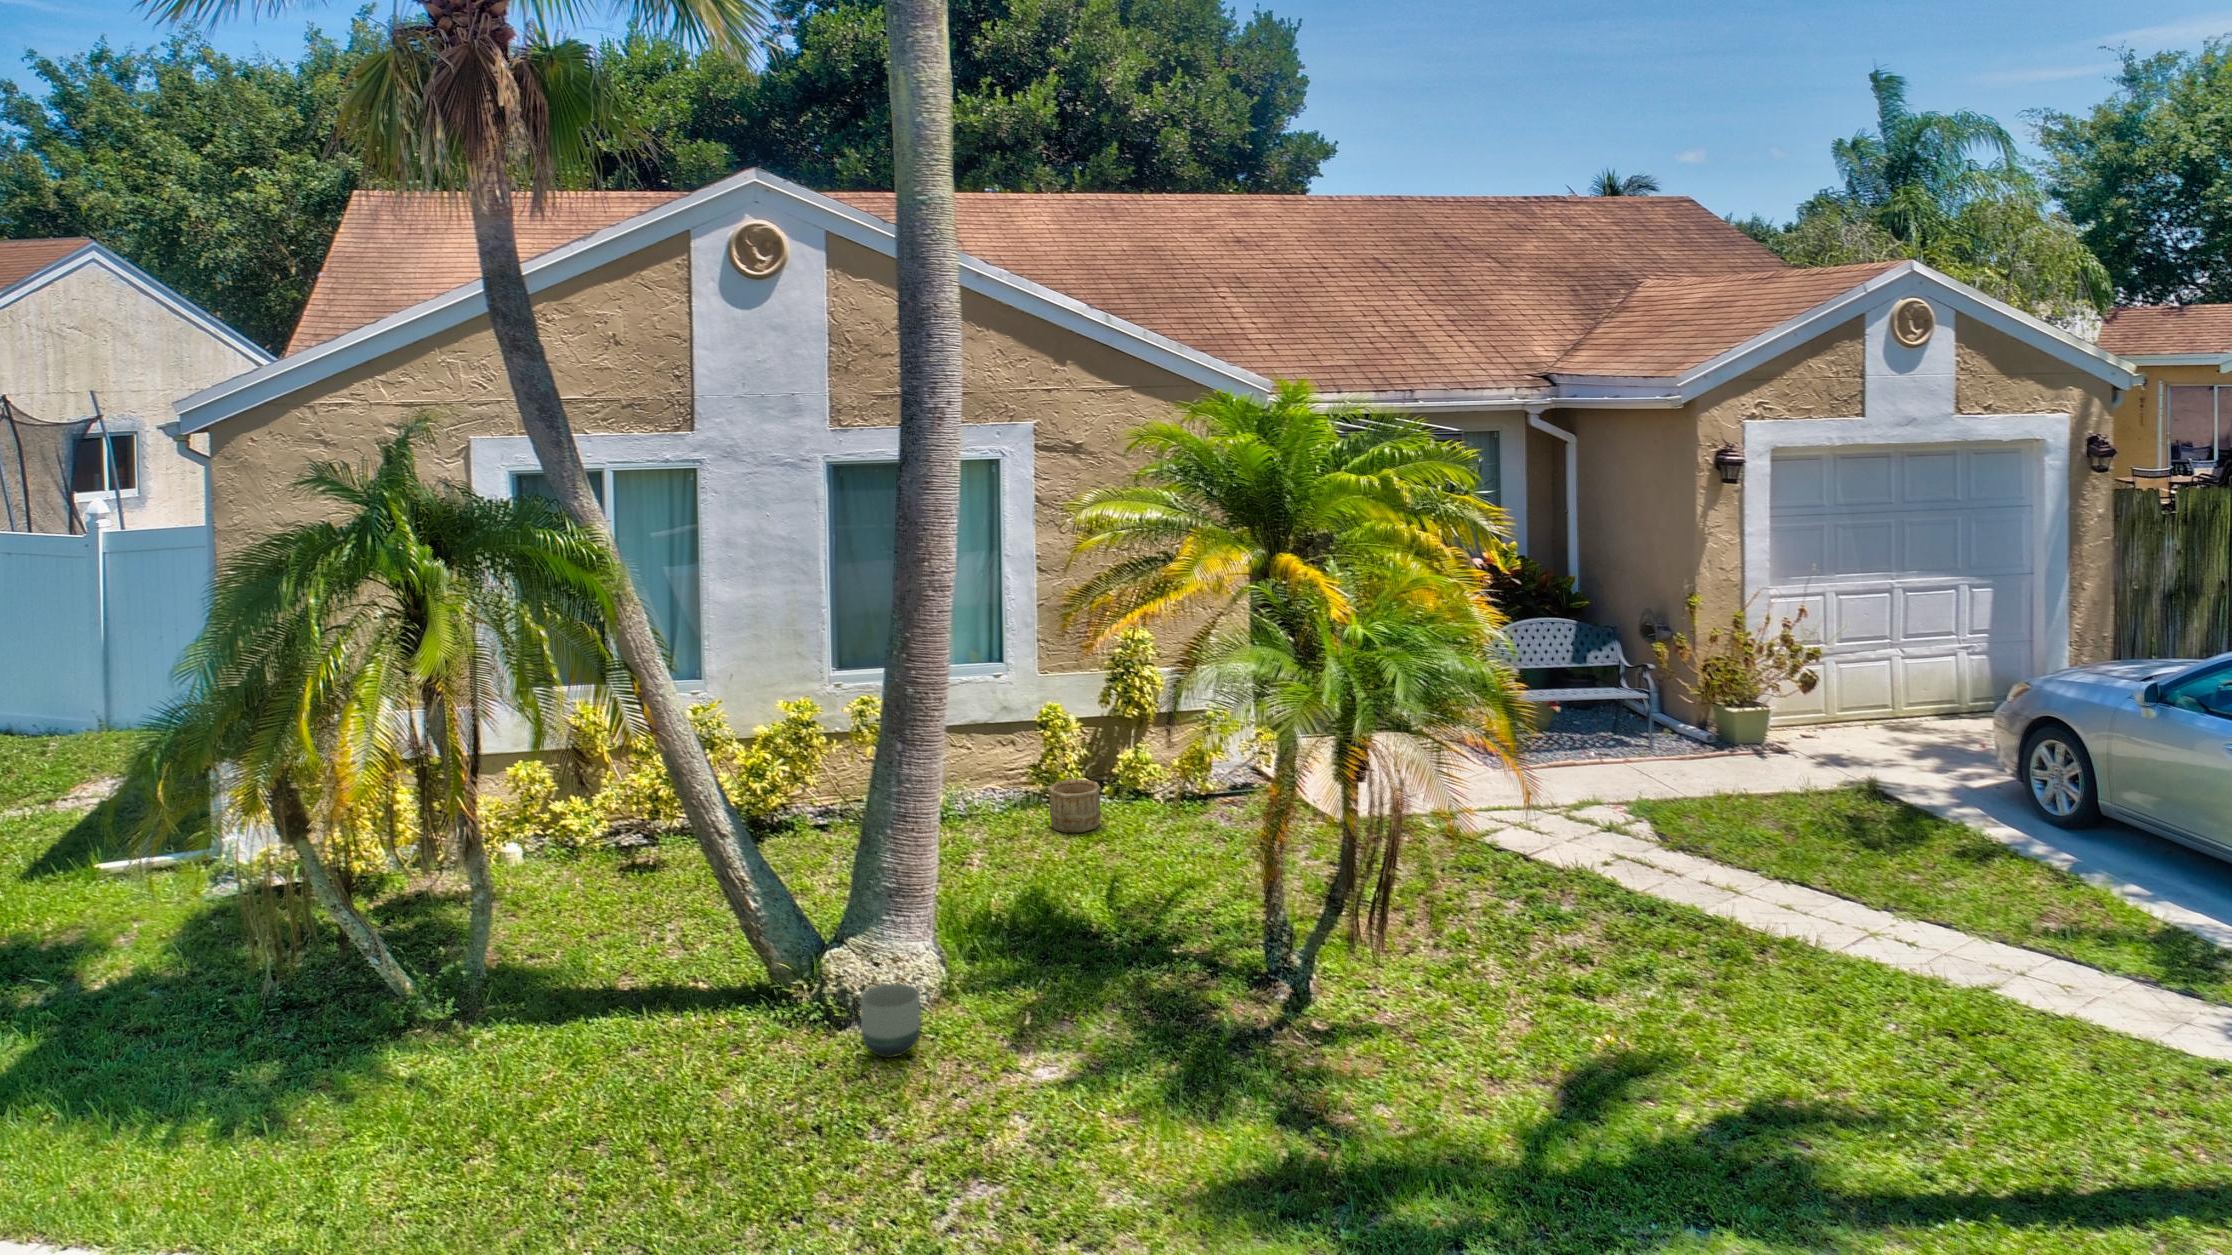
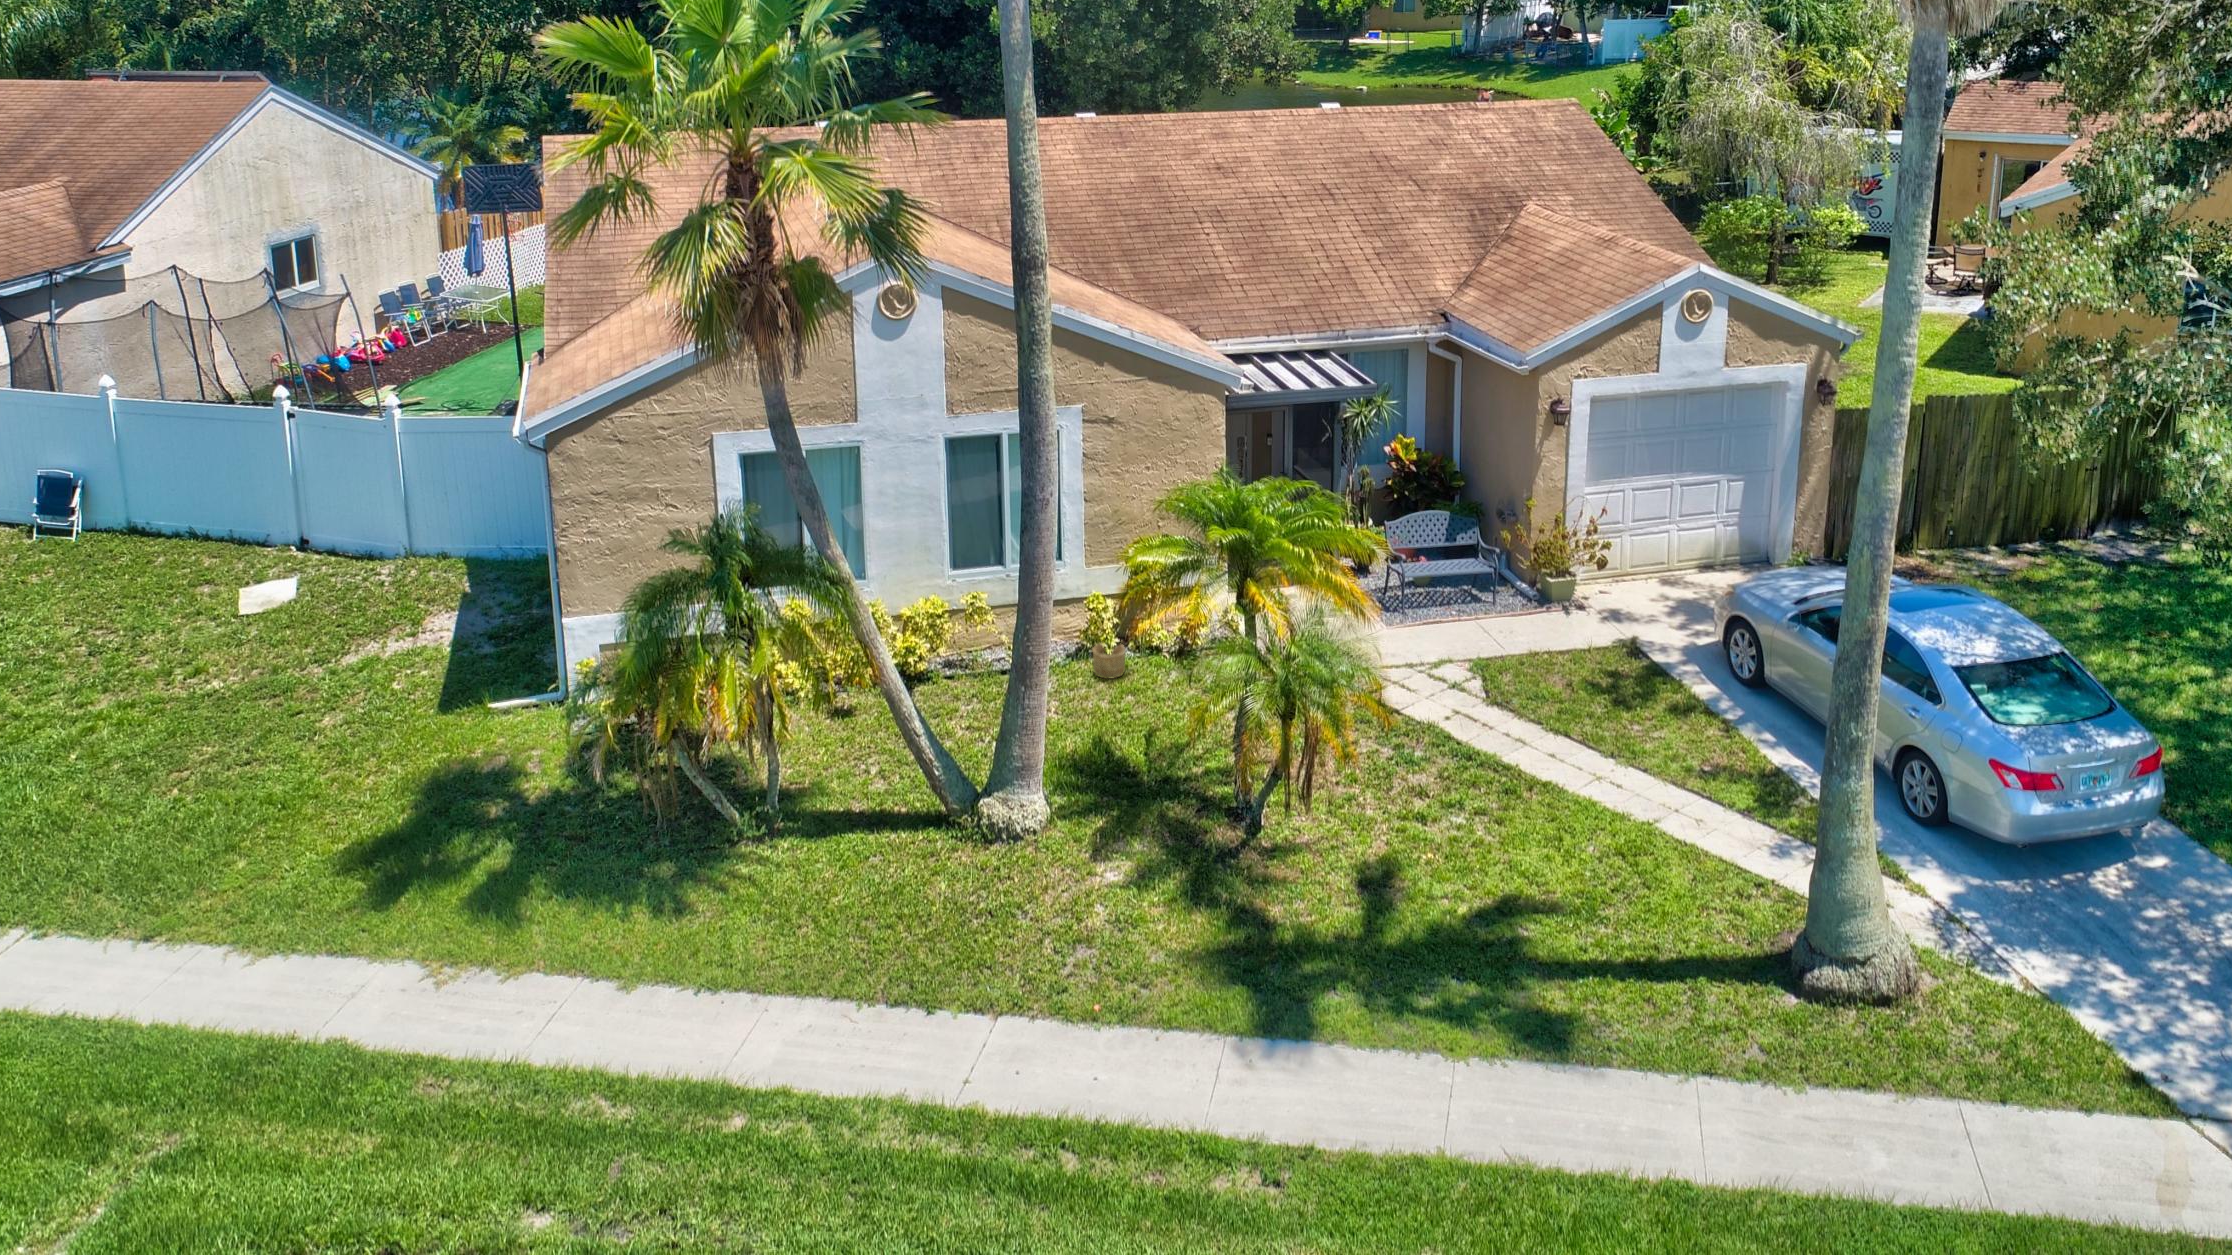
planter: present [861,984,921,1057] -> none [1005,821,1038,863]

